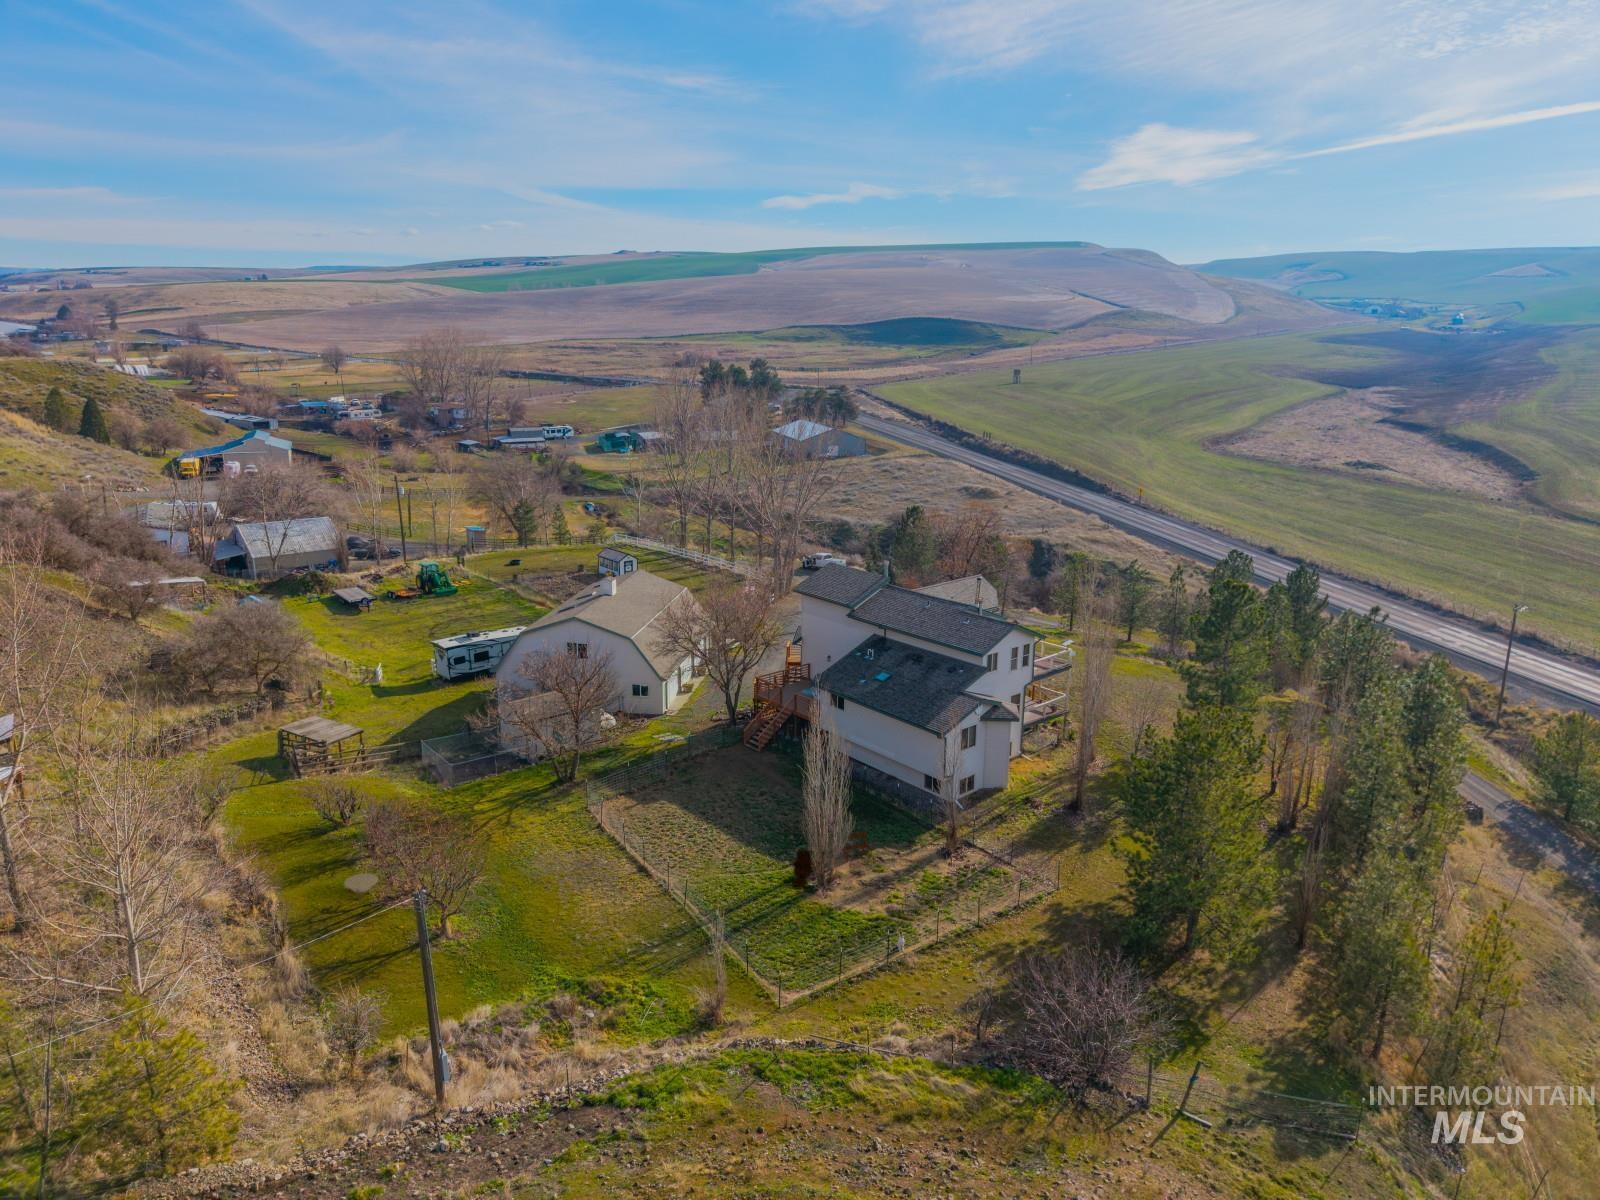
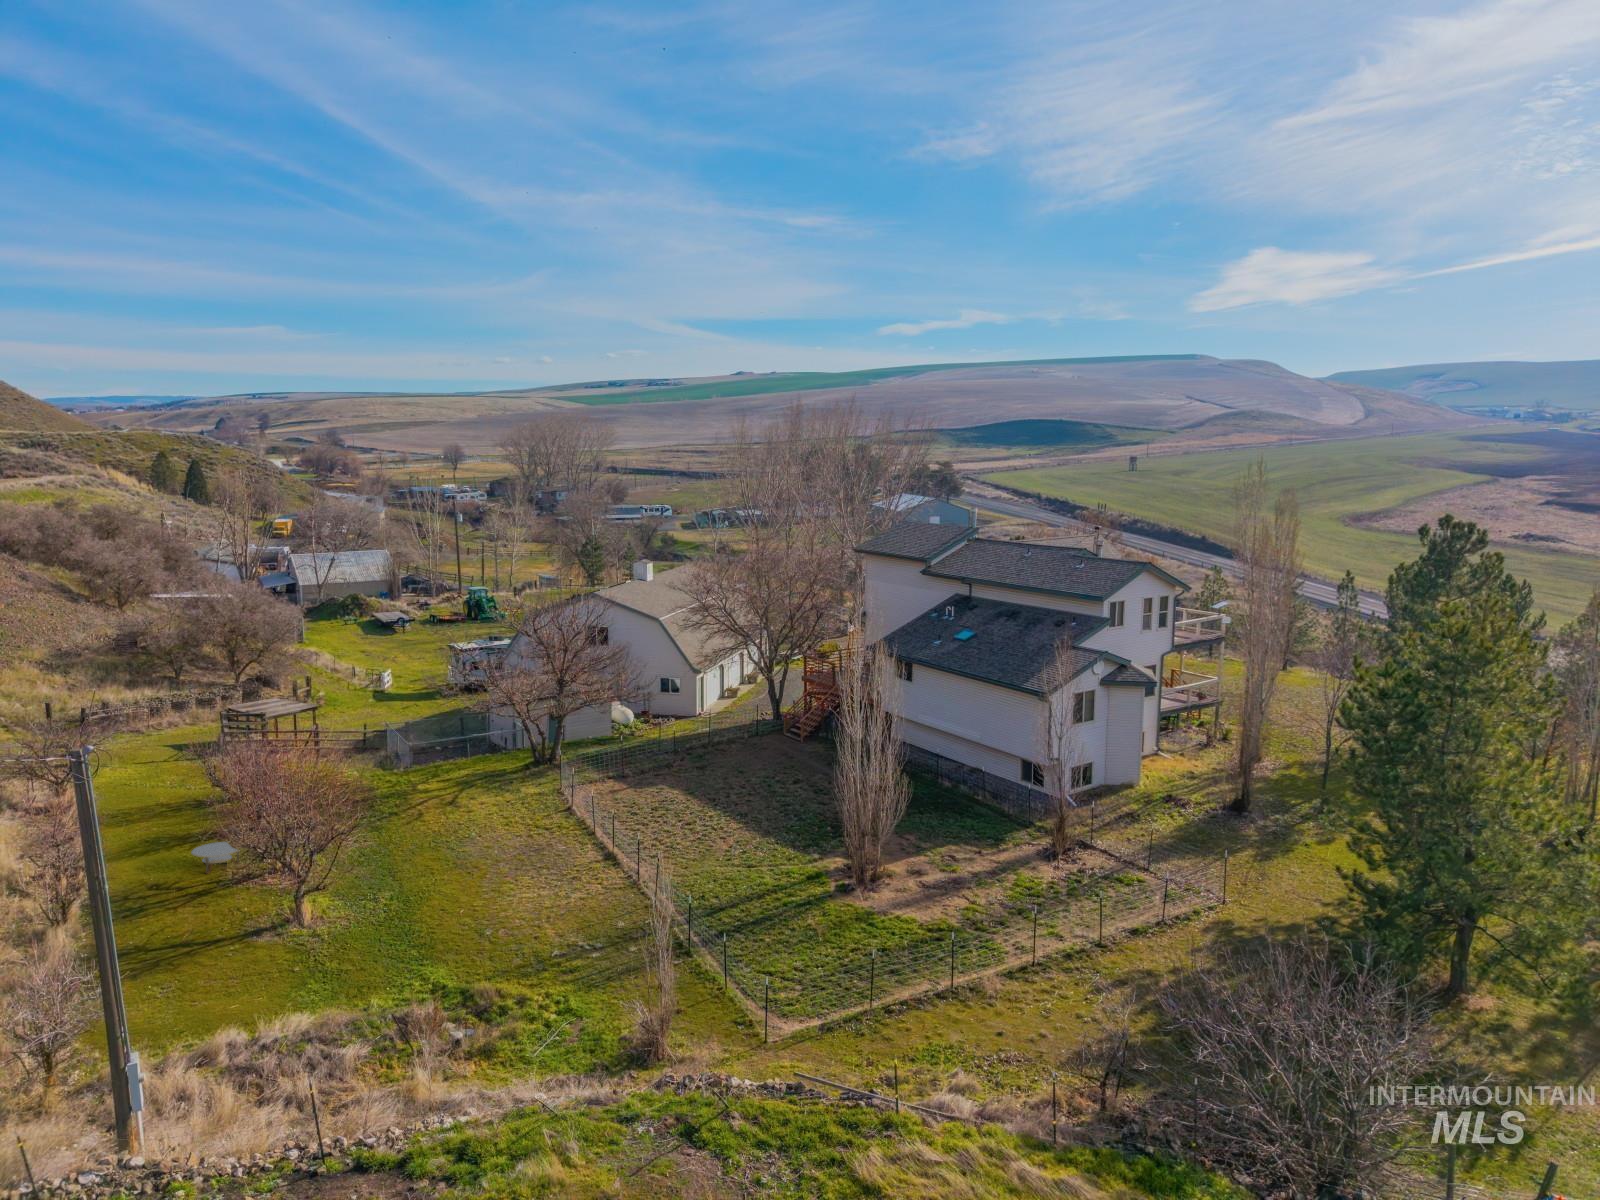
bench: present [842,832,872,861] -> none [896,820,941,865]
lounge chair: present [792,849,813,887] -> none [820,835,854,890]

